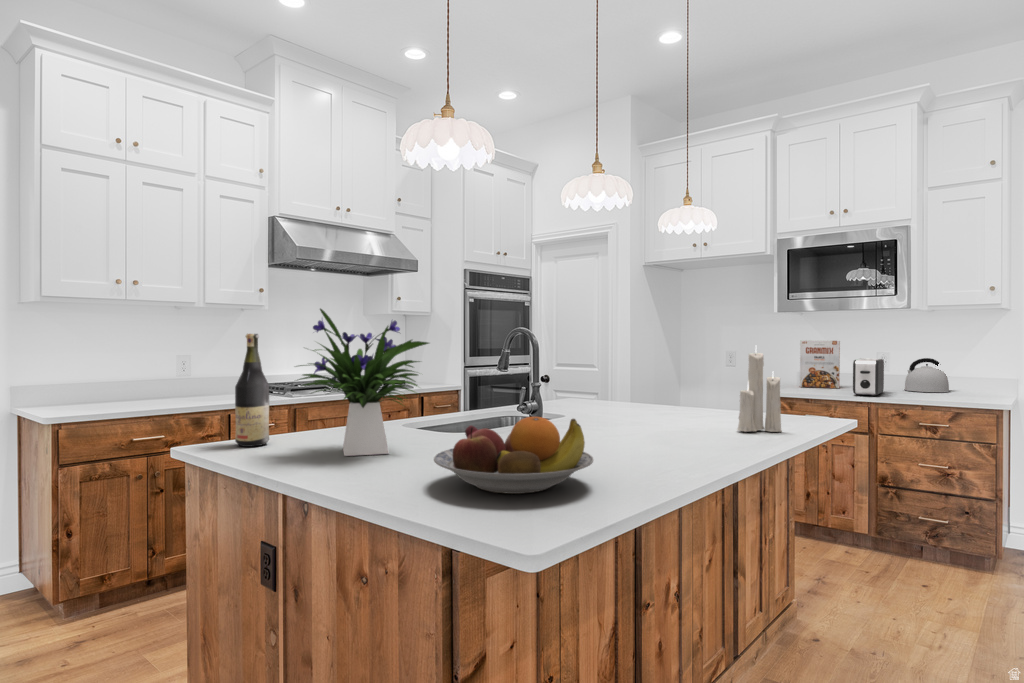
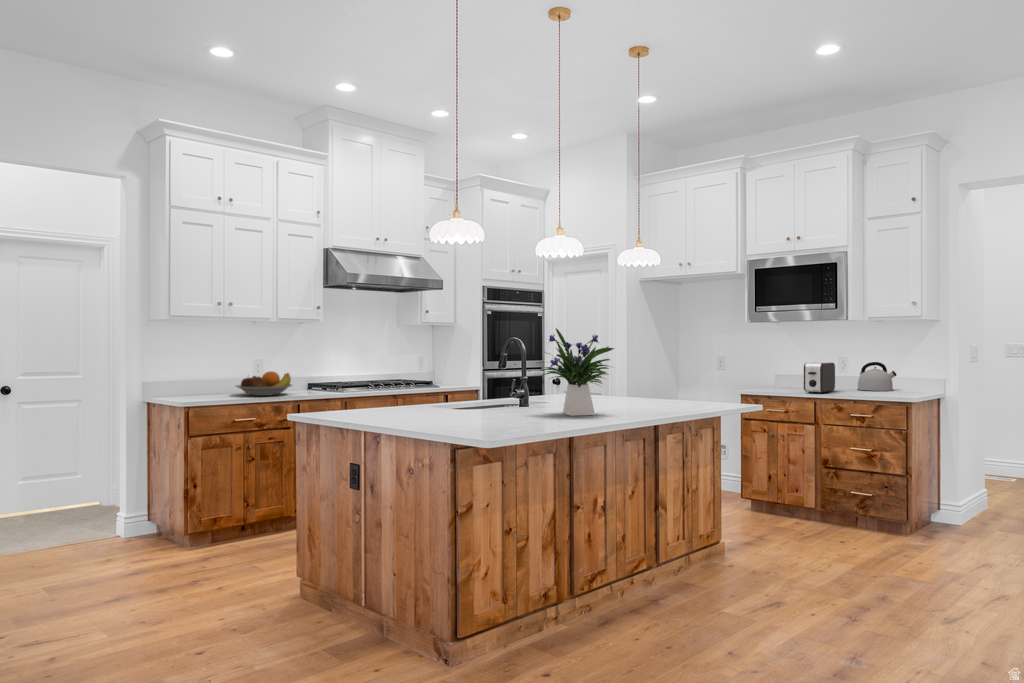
flower arrangement: present [299,309,429,456] -> present [540,328,614,416]
wine bottle: present [235,334,269,447] -> none [328,343,348,413]
cereal box: present [800,340,840,388] -> none [772,347,806,388]
candle: present [737,348,782,432] -> none [658,345,689,409]
fruit bowl: present [434,417,593,494] -> present [236,371,292,396]

